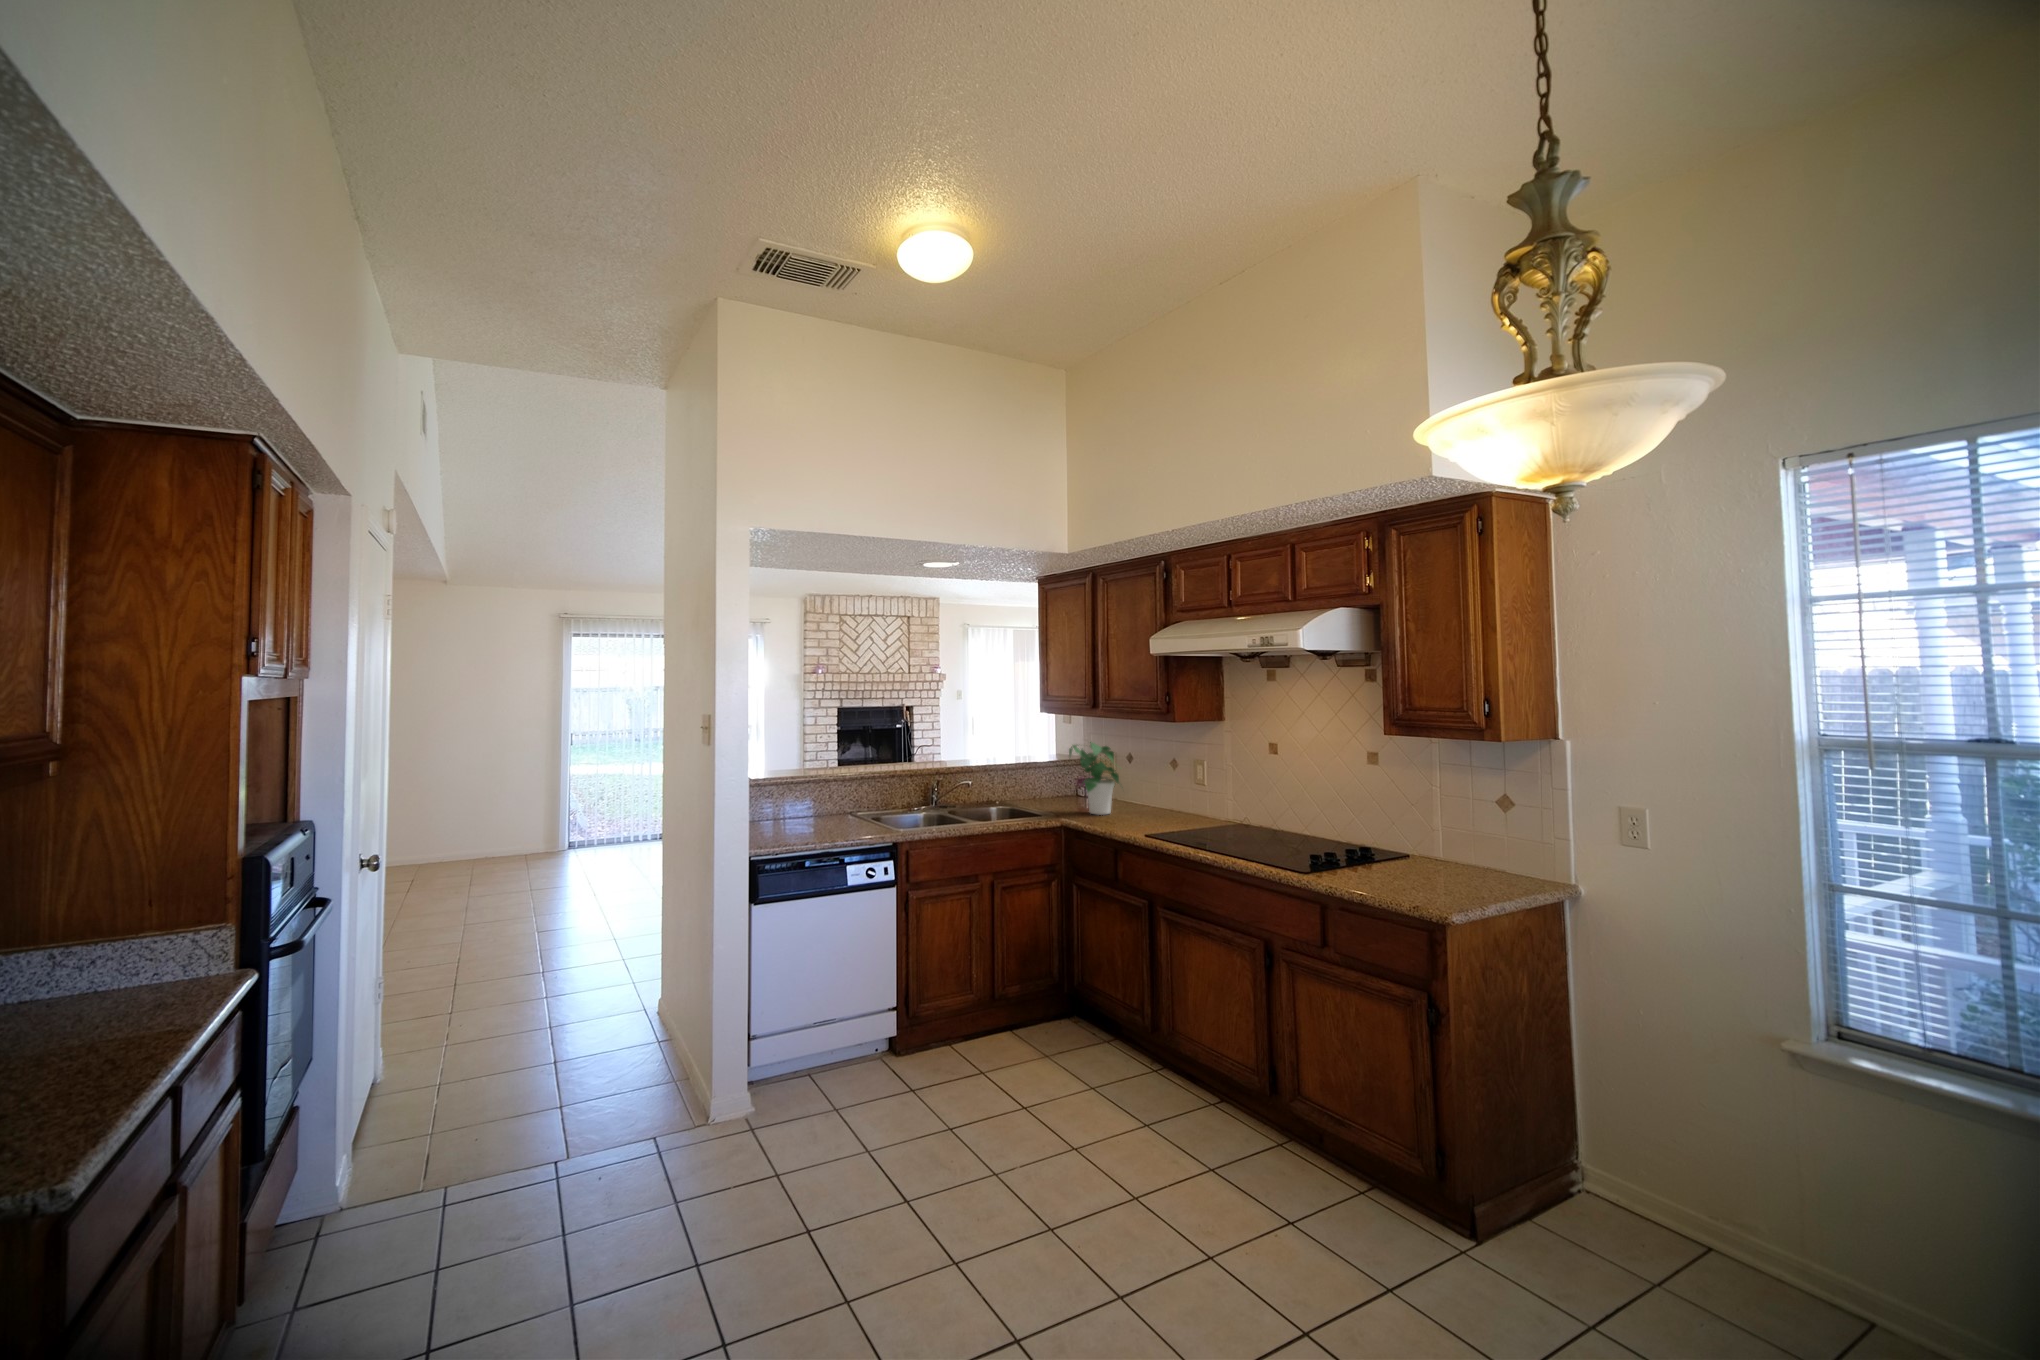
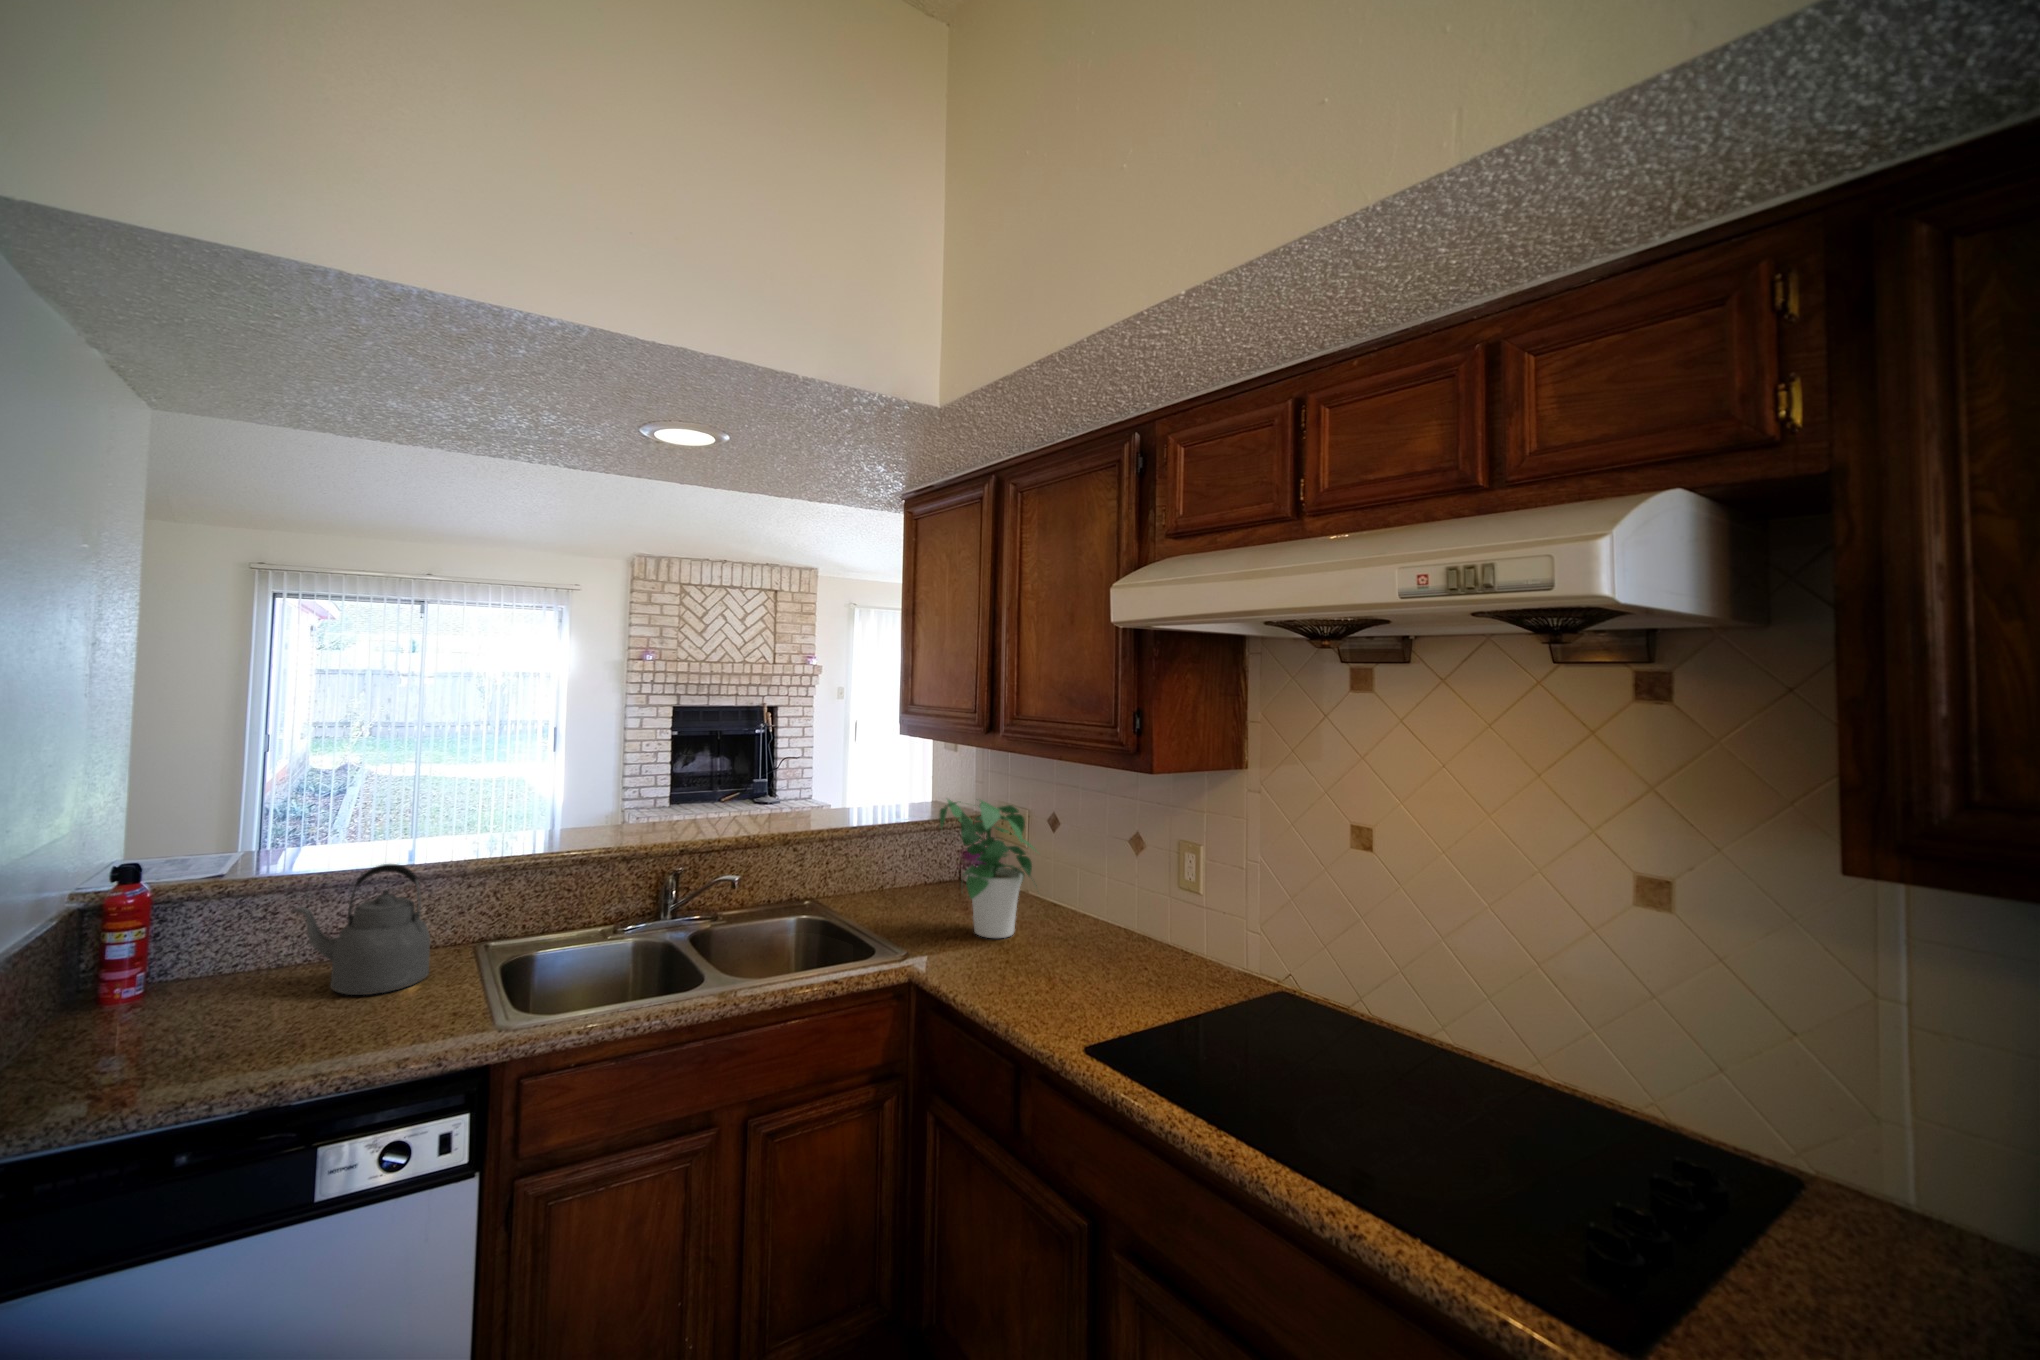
kettle: none [778,774,835,831] -> present [293,864,430,995]

